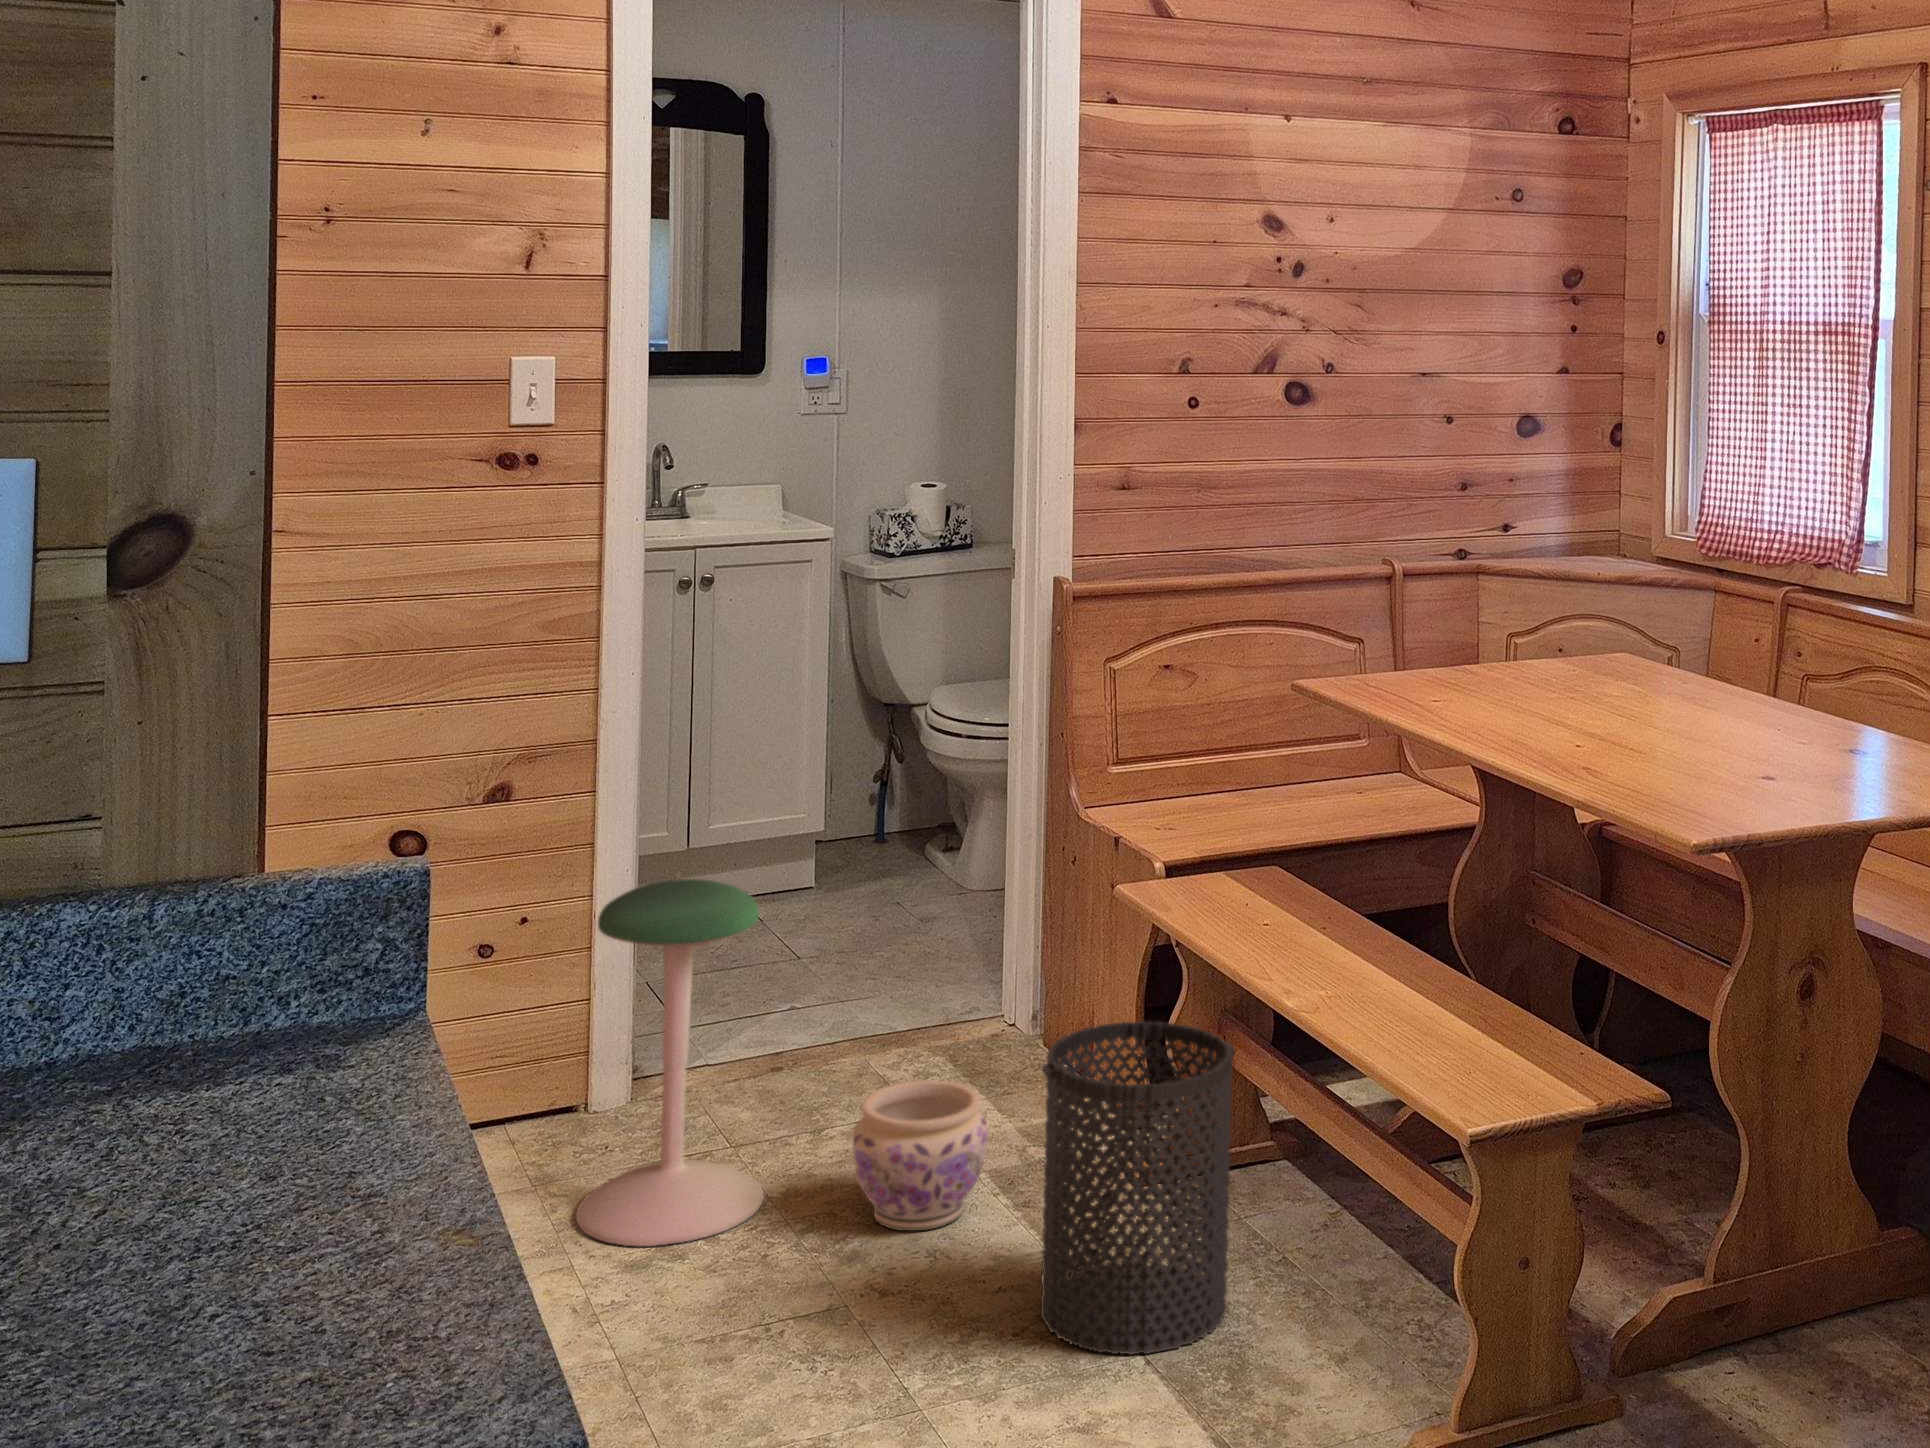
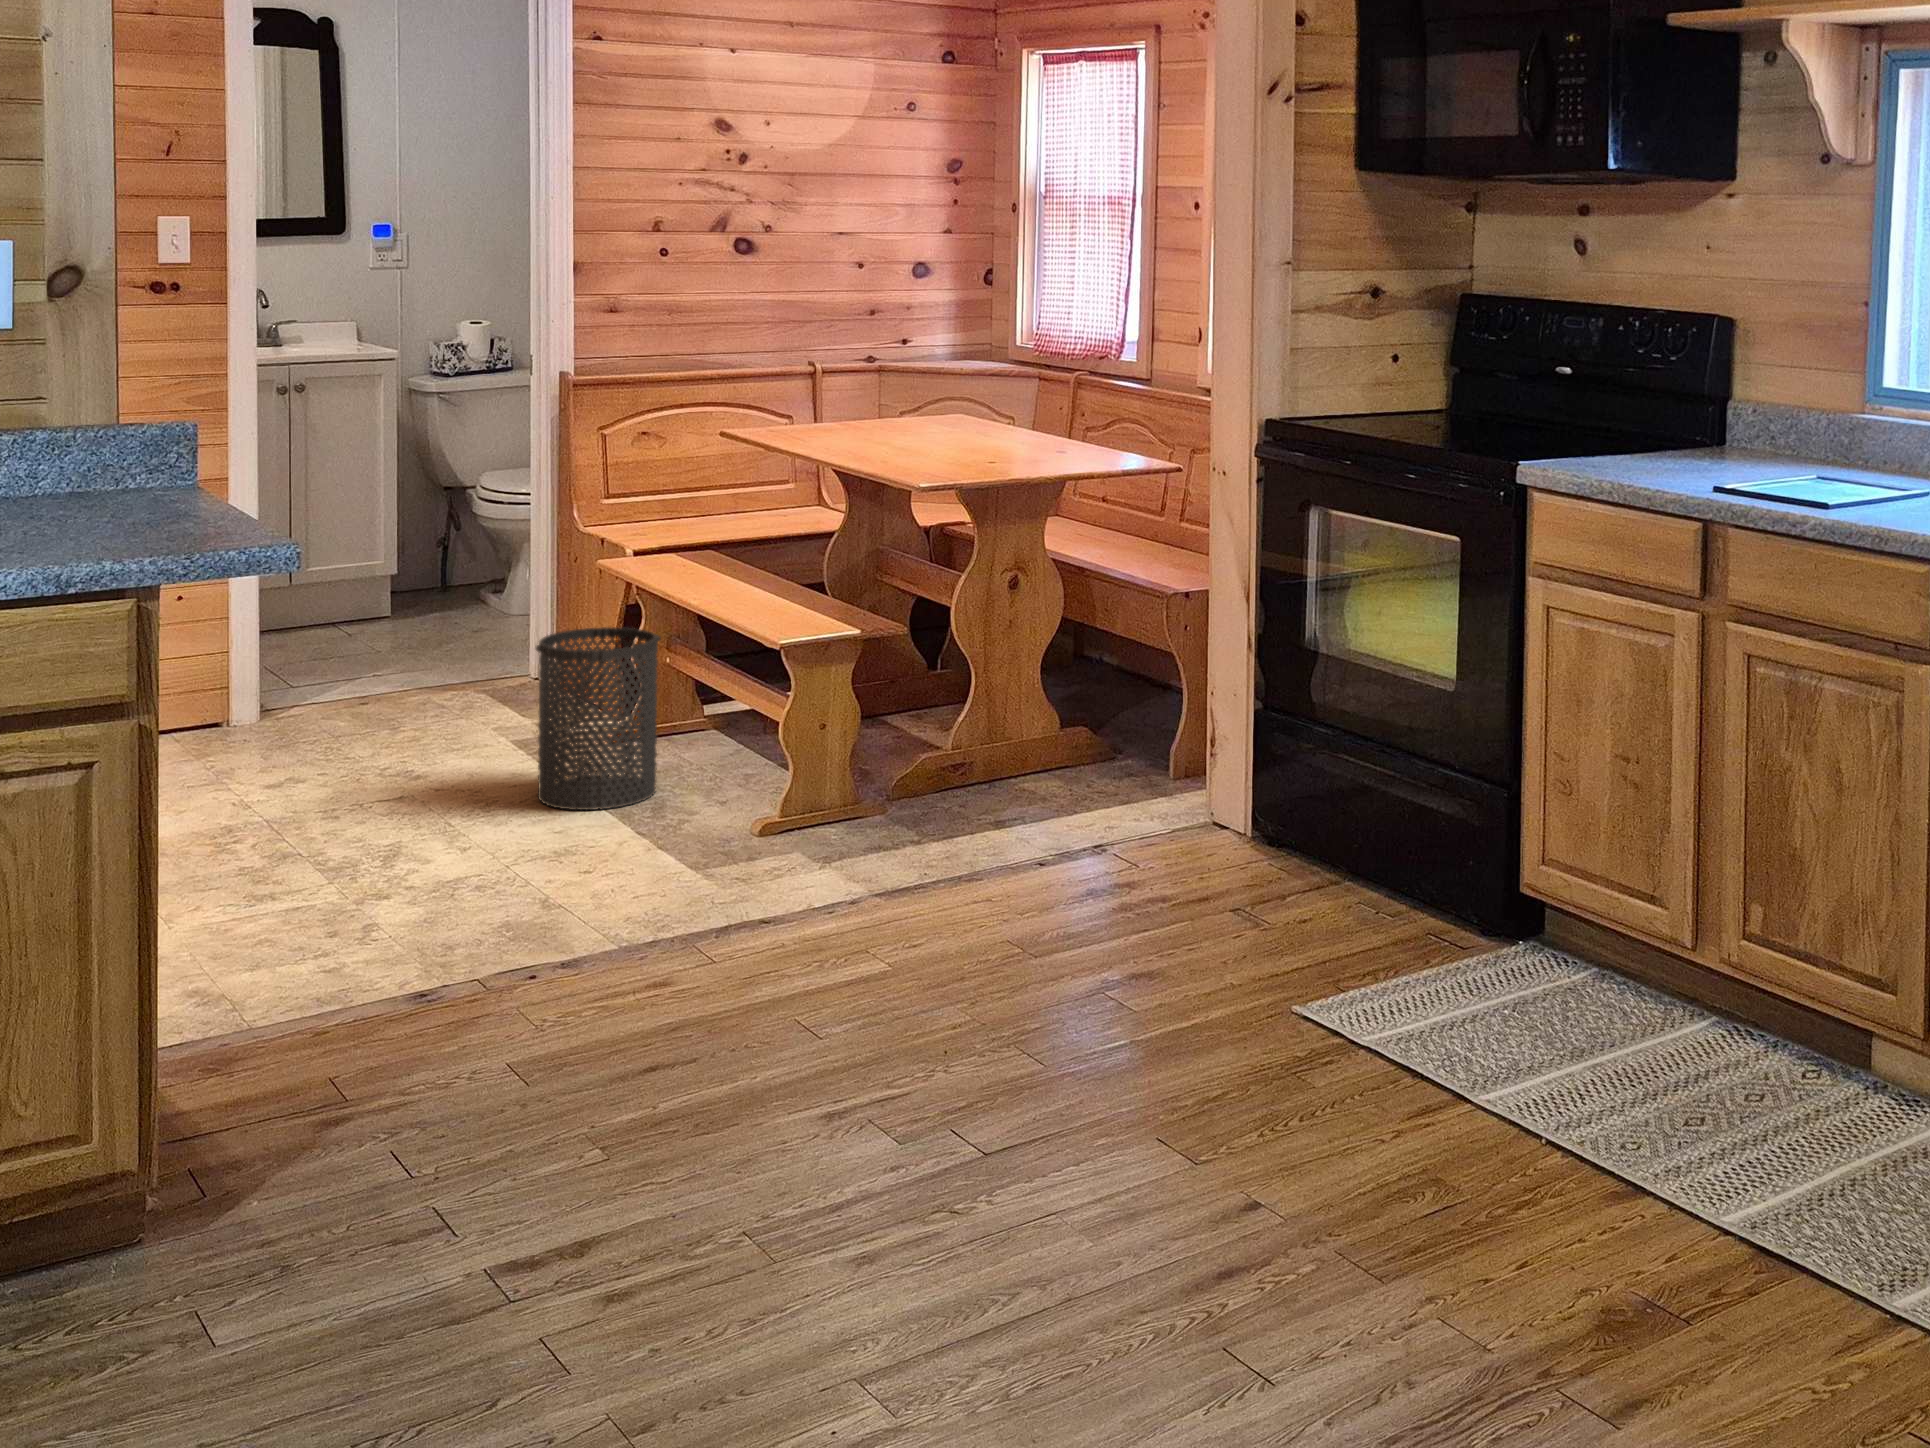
stool: present [576,879,764,1246] -> none [230,558,358,782]
planter: present [853,1080,988,1231] -> none [417,683,508,770]

